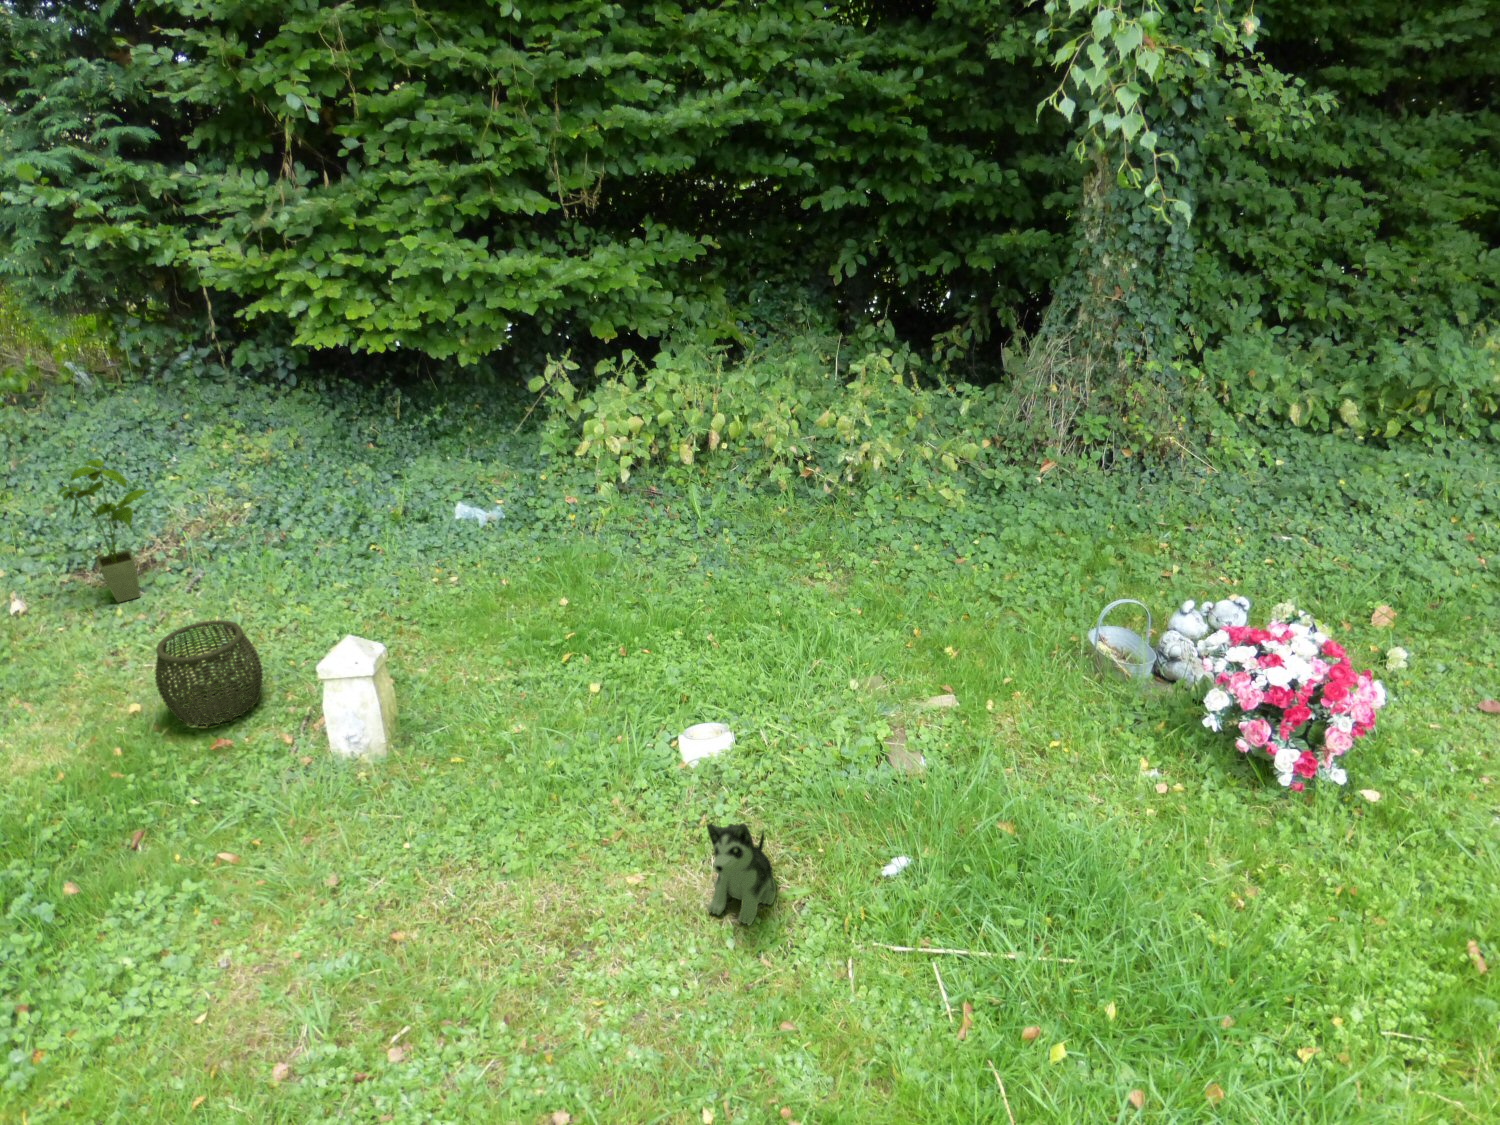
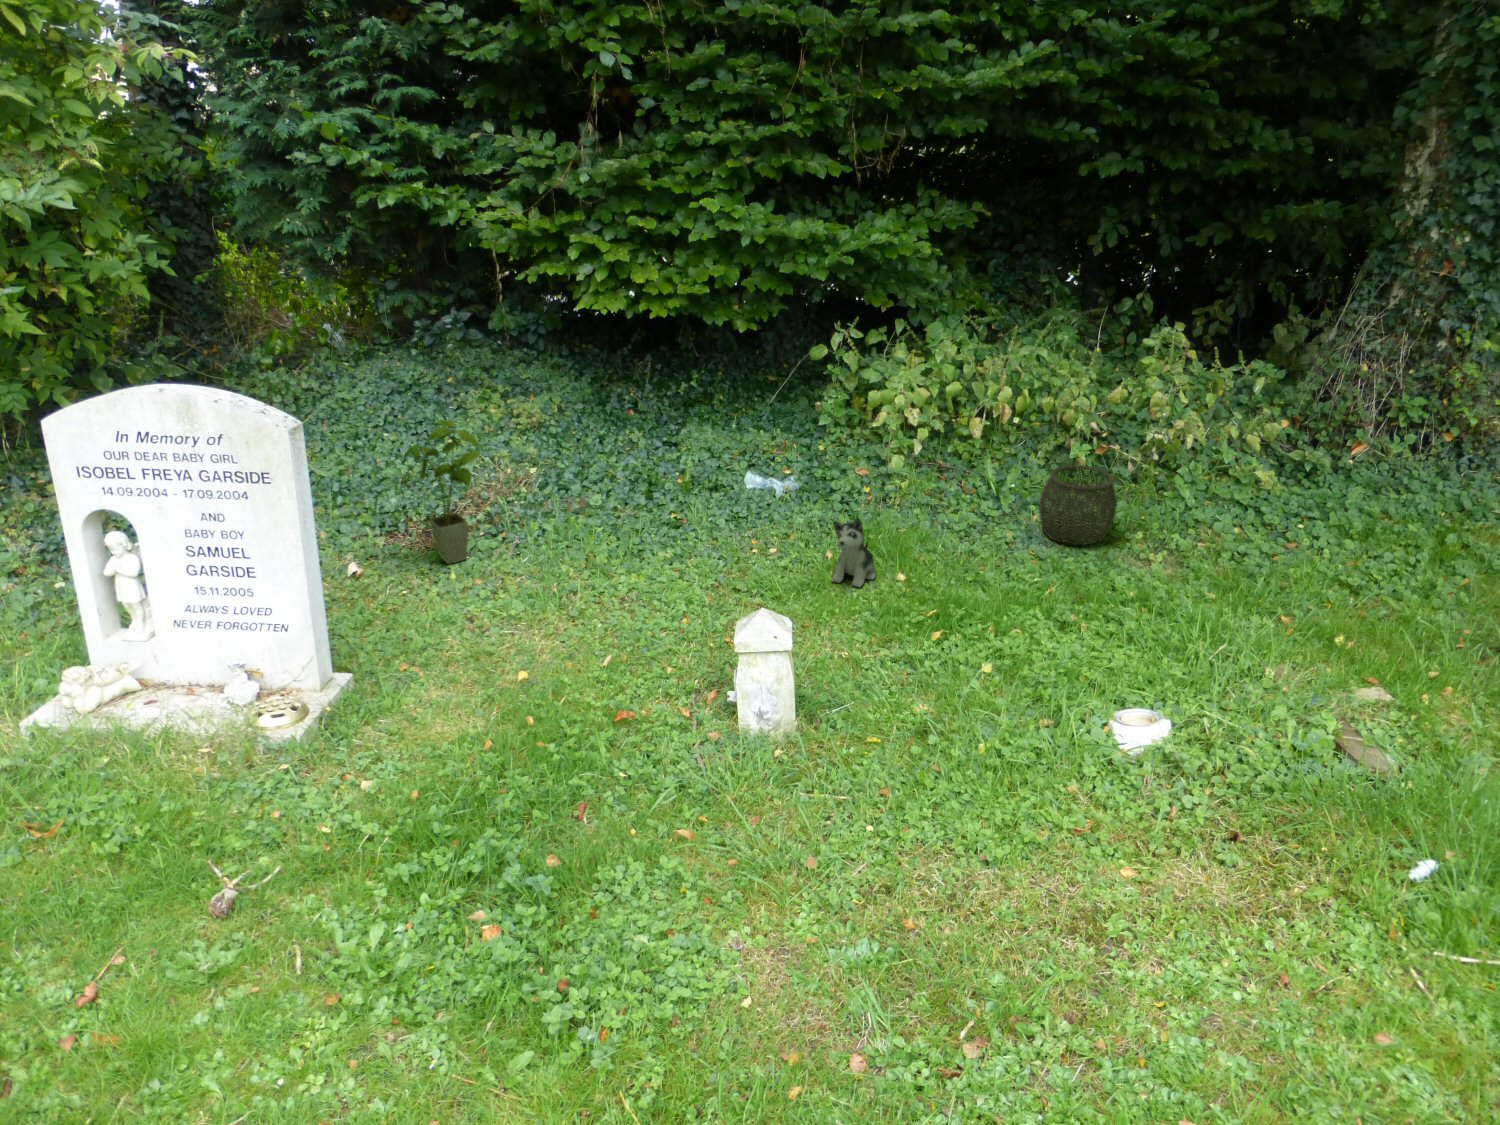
woven basket: present [155,620,263,726] -> present [1039,465,1117,545]
plush toy: present [707,823,776,925] -> present [832,517,876,587]

